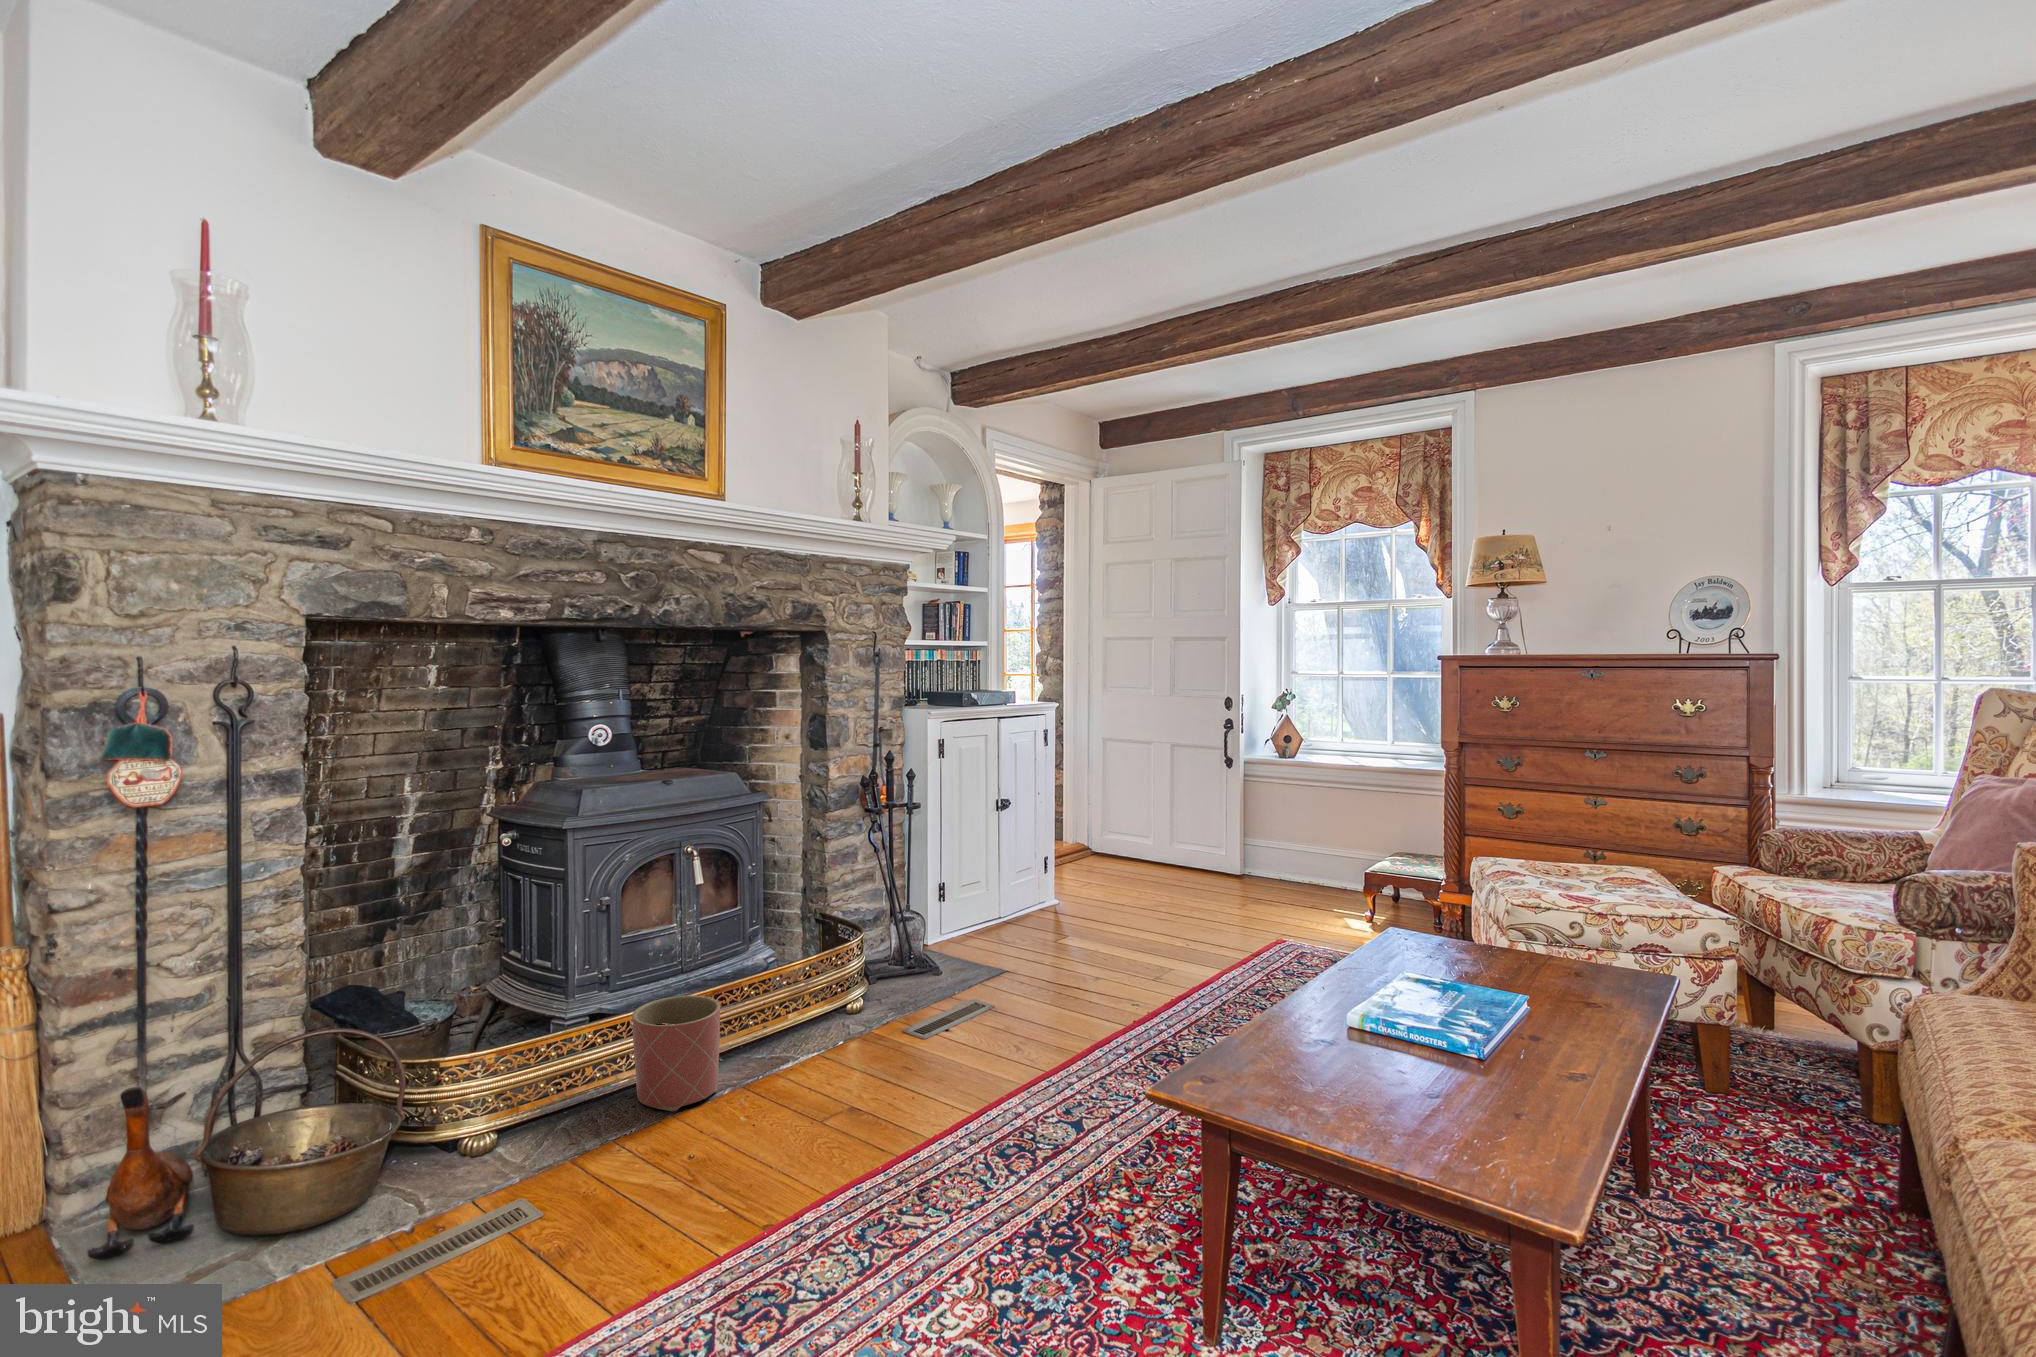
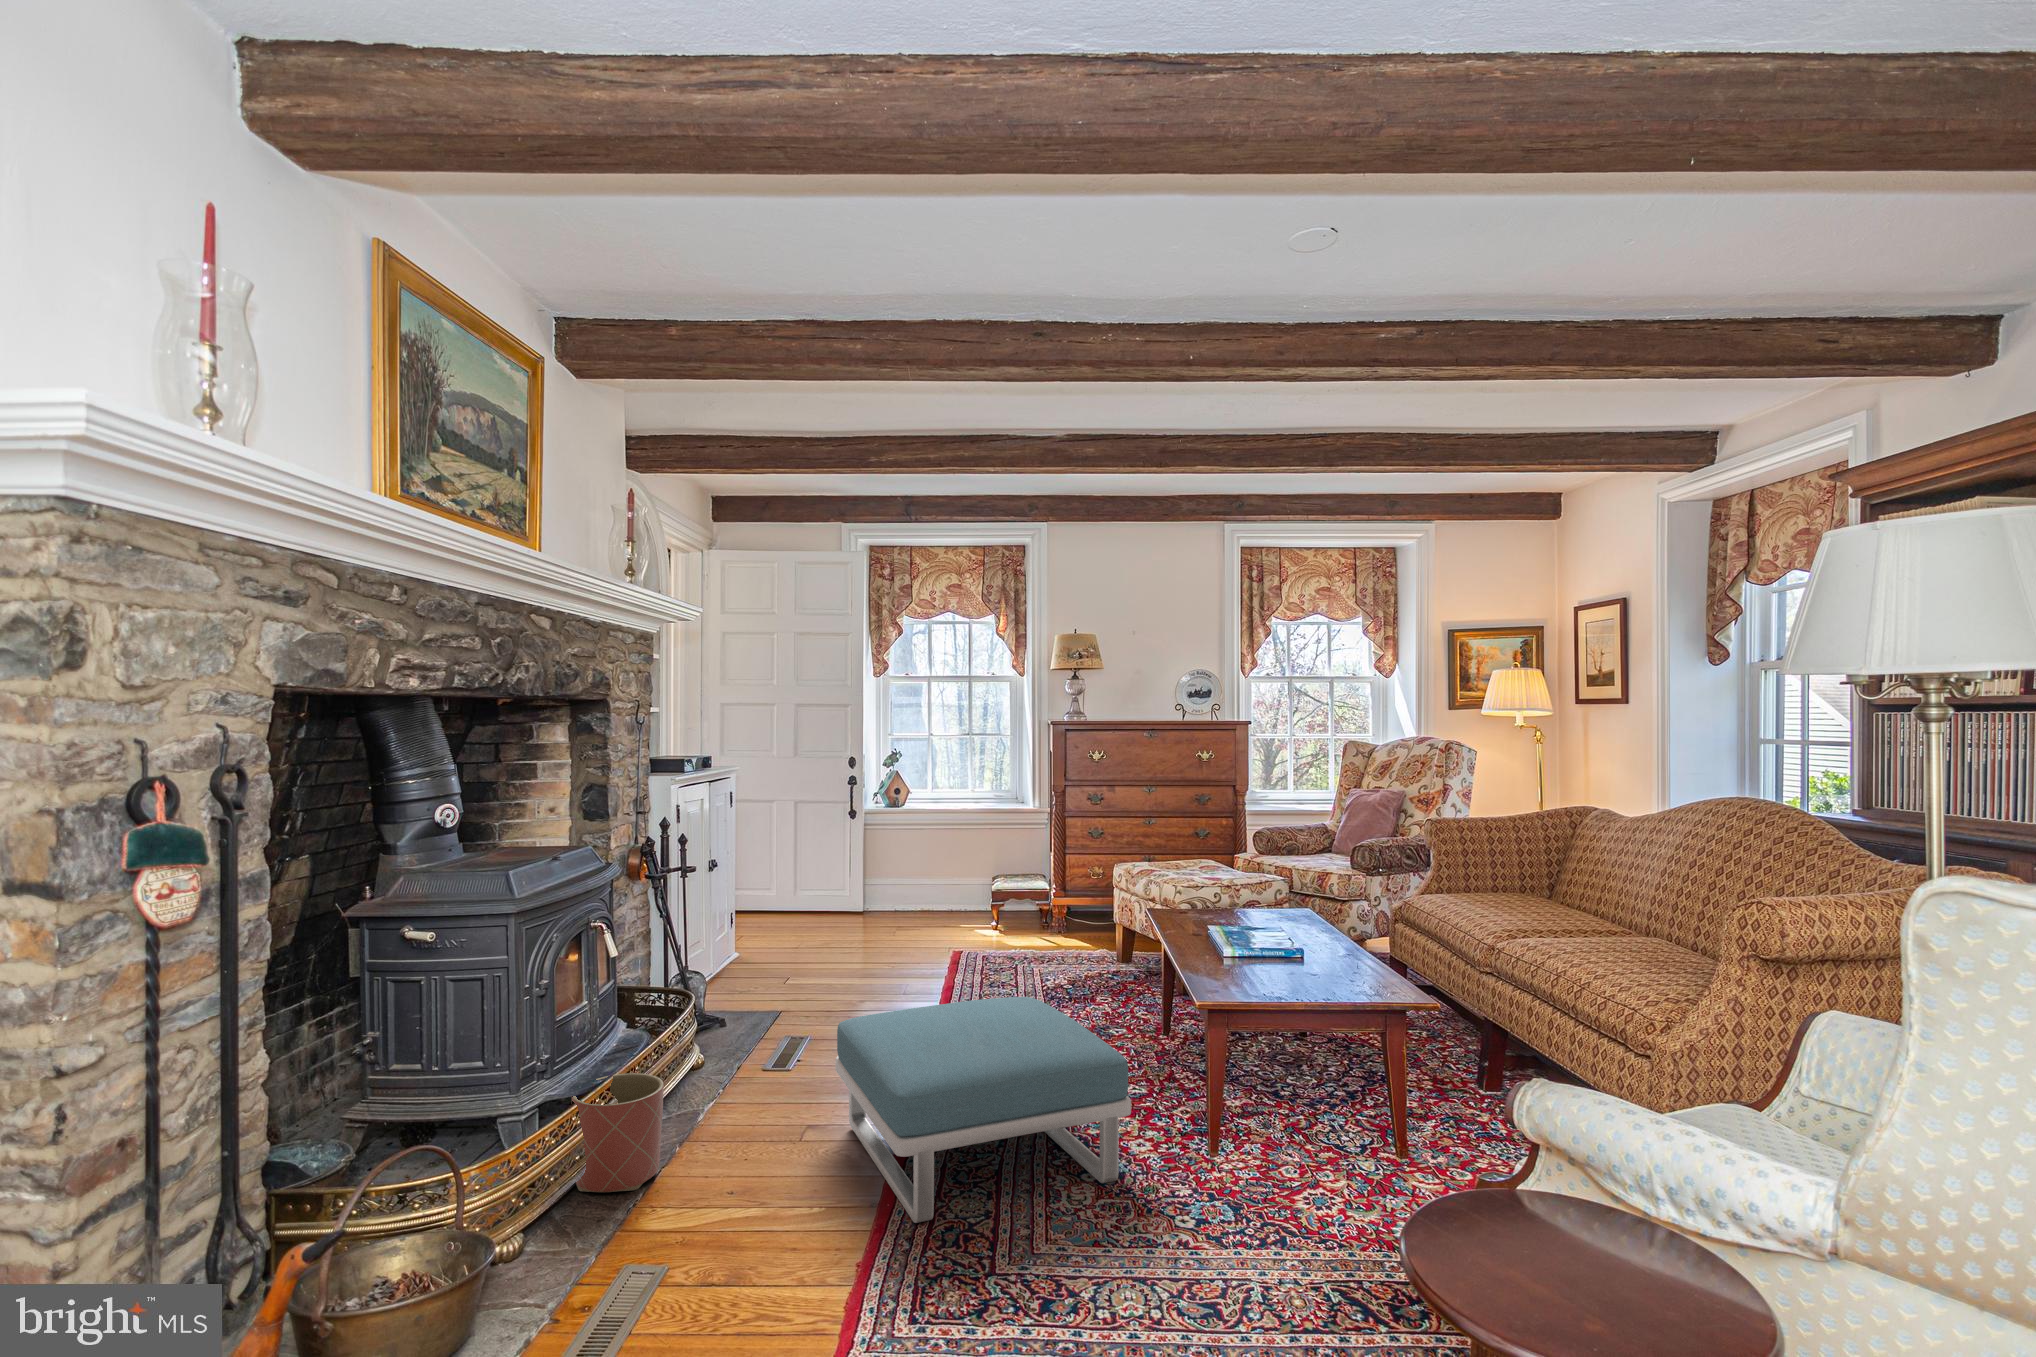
footstool: none [787,988,1132,1273] -> present [835,997,1131,1223]

